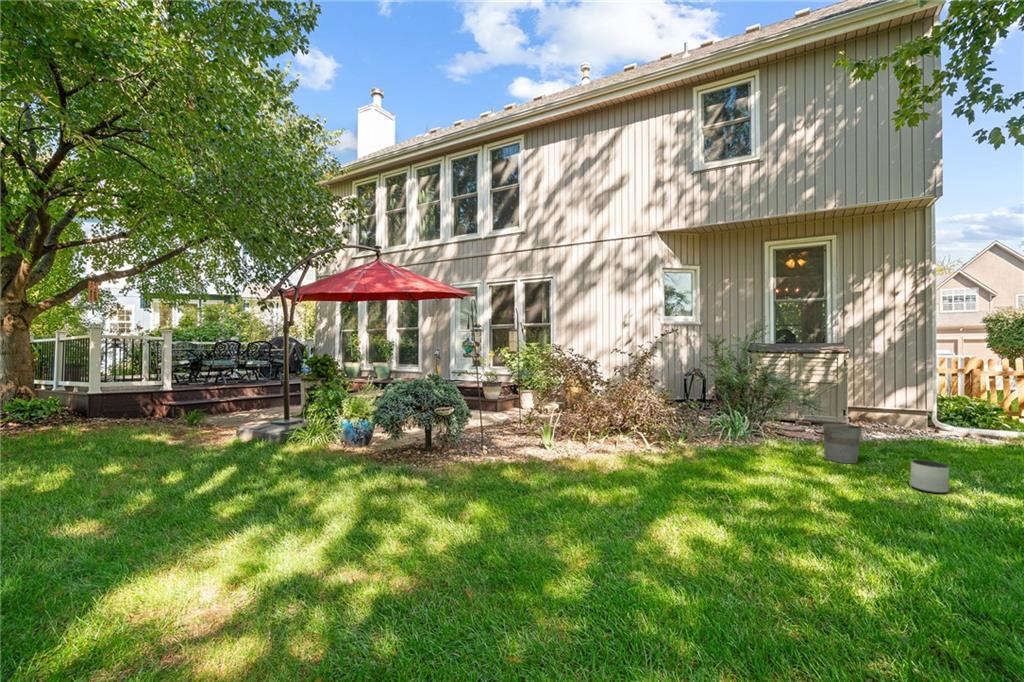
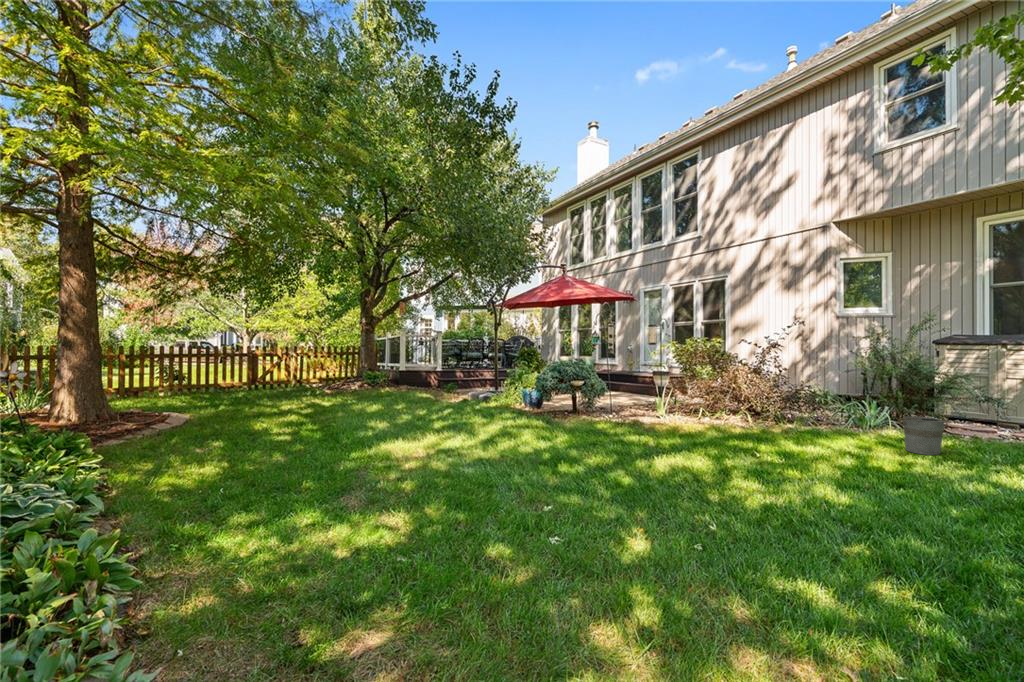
planter: present [910,460,949,493] -> none [947,449,985,481]

